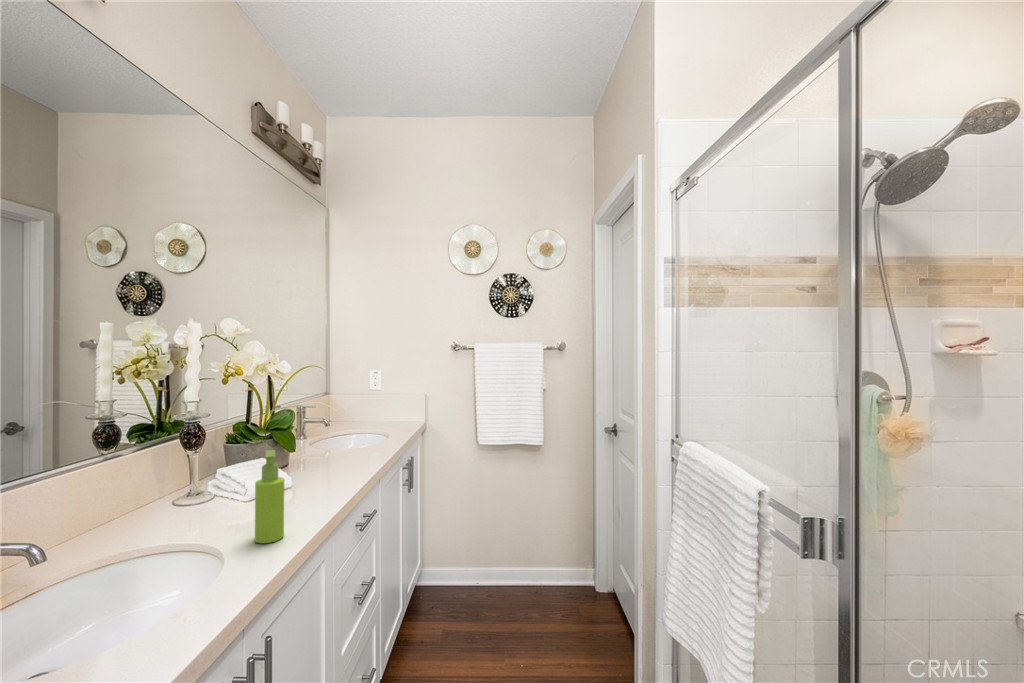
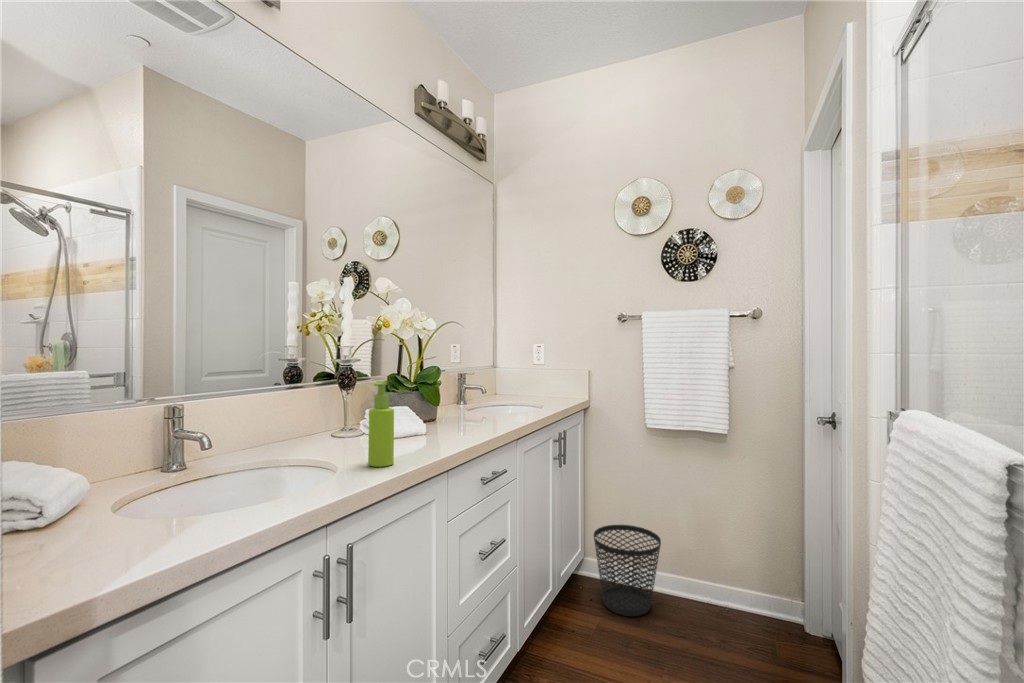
wastebasket: none [435,531,493,613] -> present [594,525,661,616]

